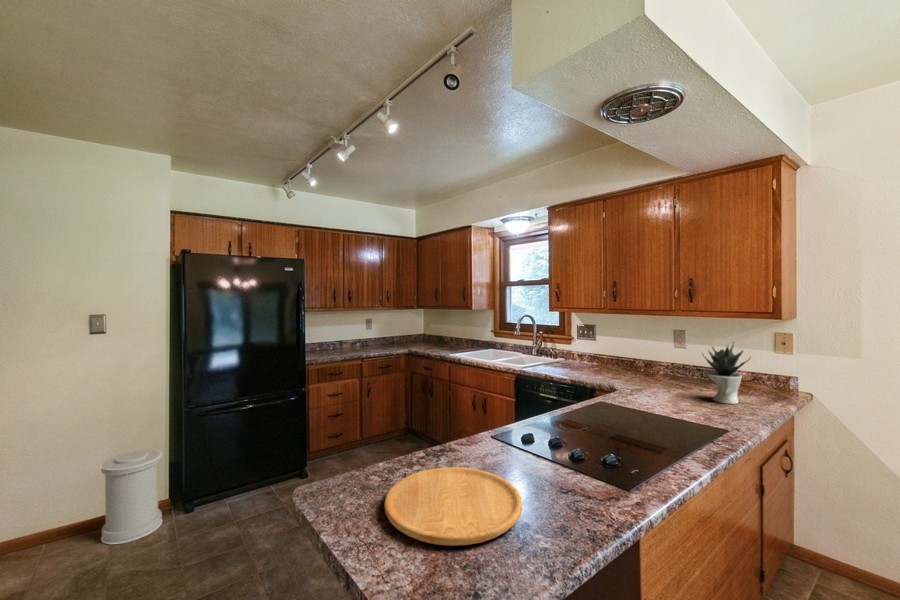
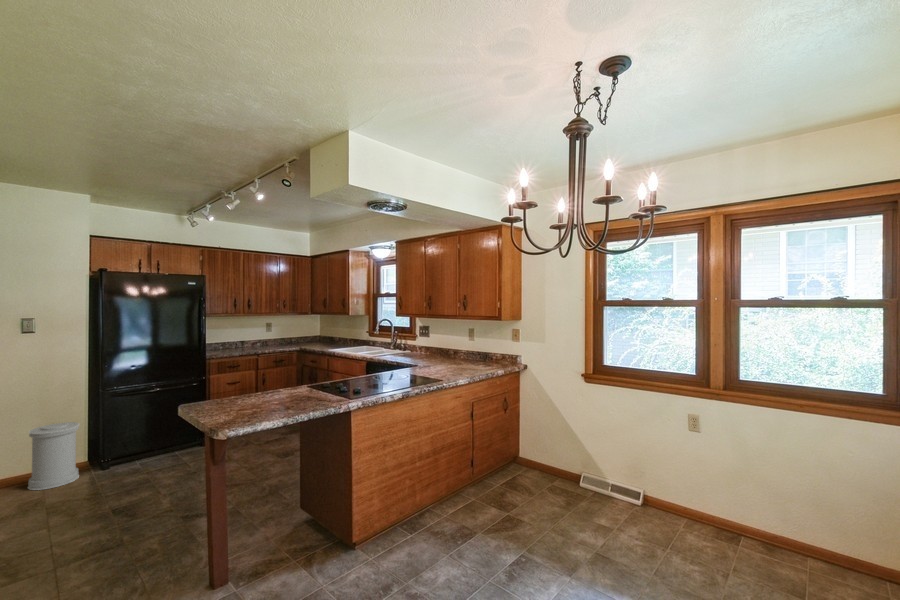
potted plant: present [702,342,751,404] -> none [458,334,482,371]
cutting board: present [384,467,522,546] -> none [215,395,289,415]

